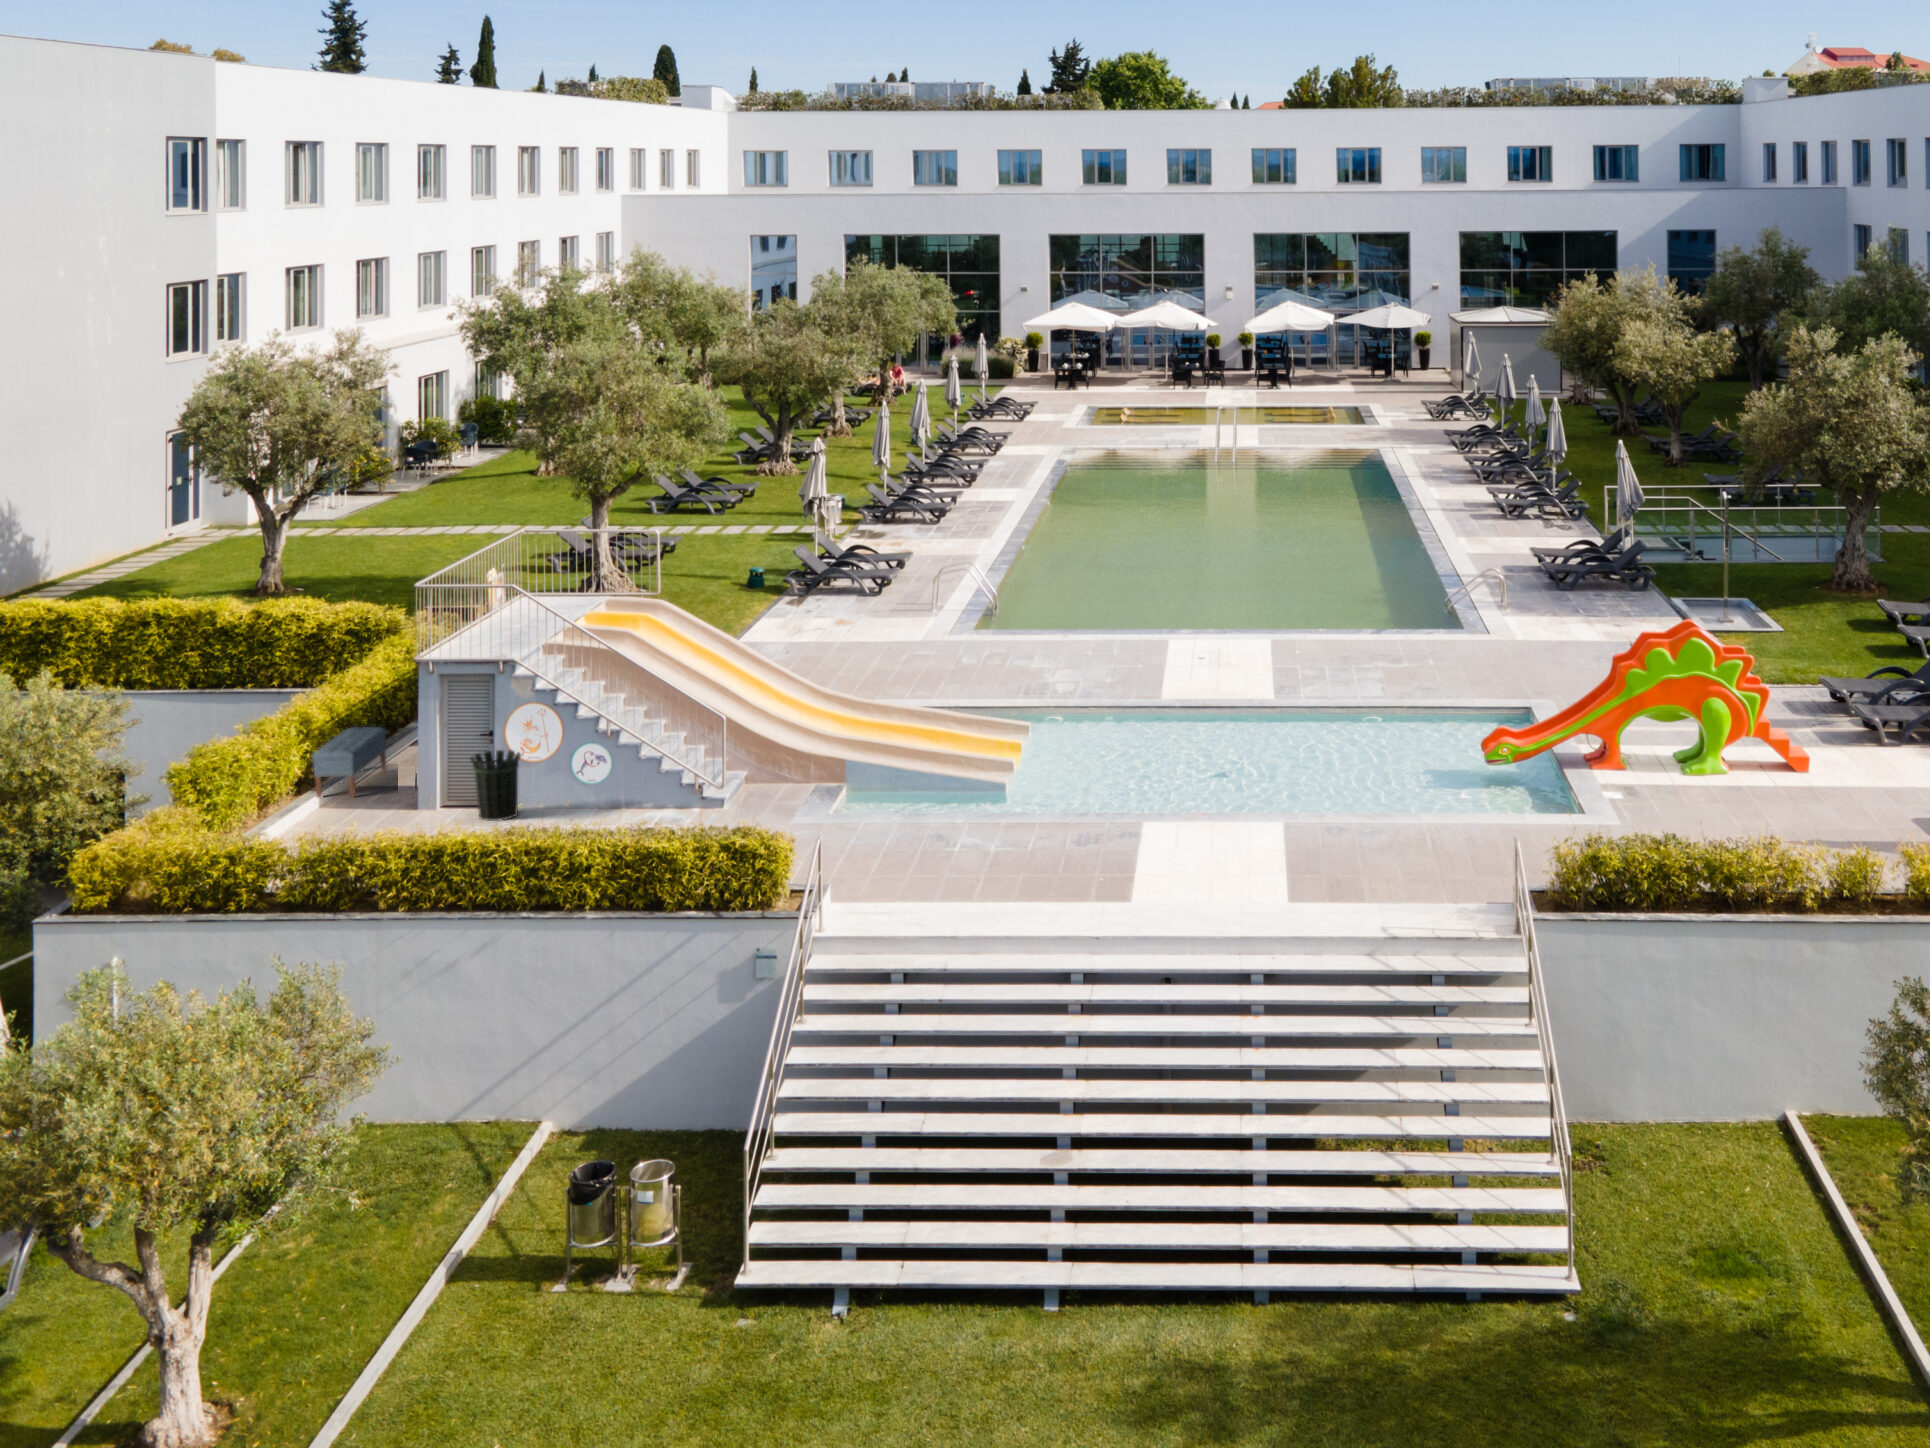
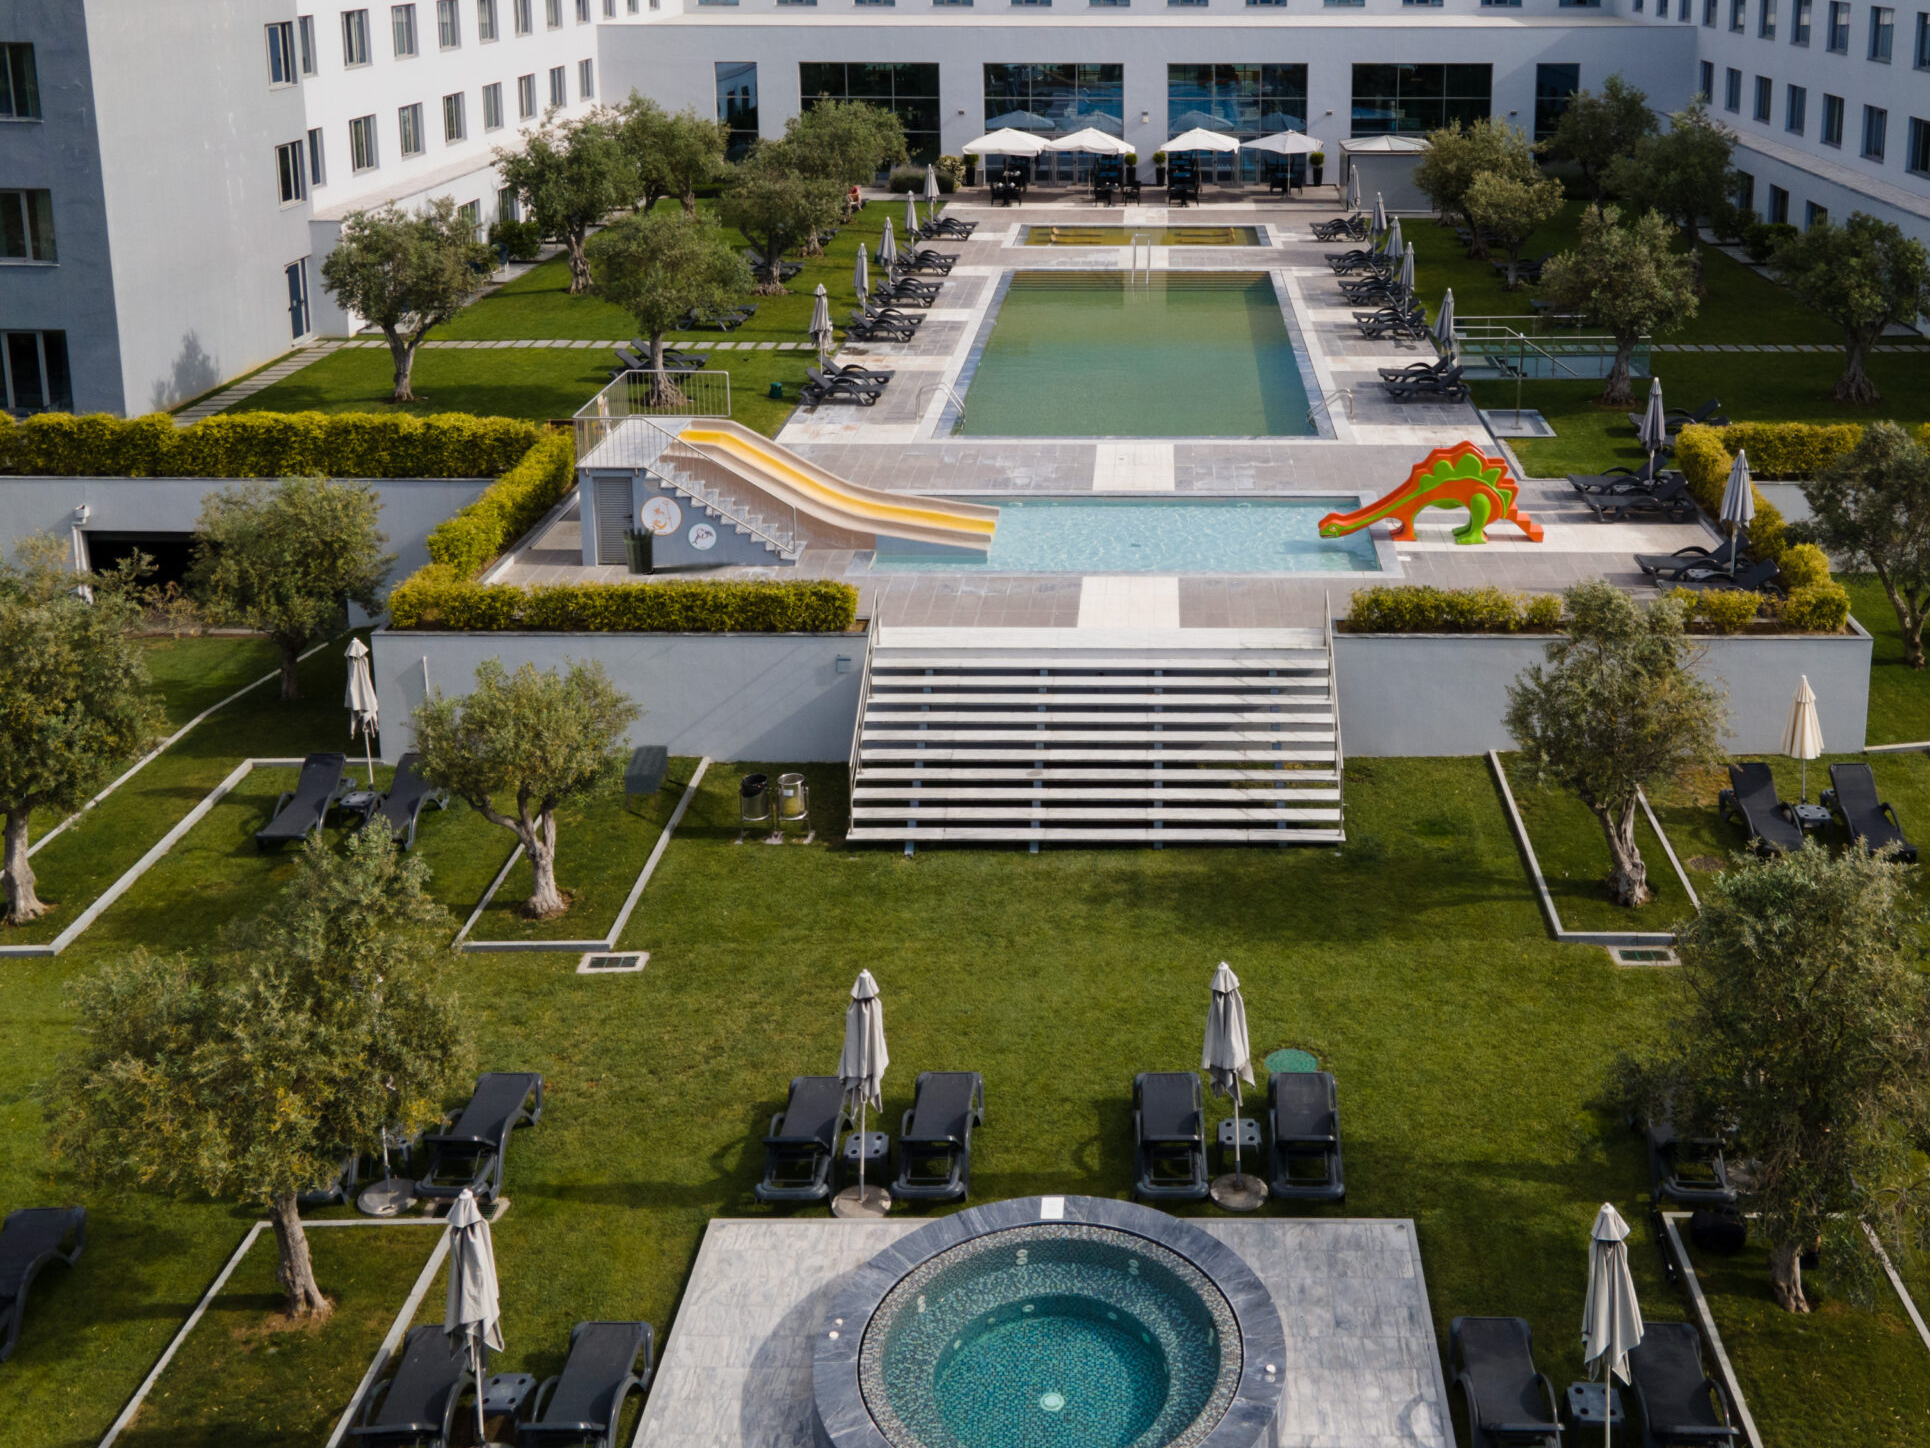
bench: present [312,727,387,798] -> present [624,745,669,810]

